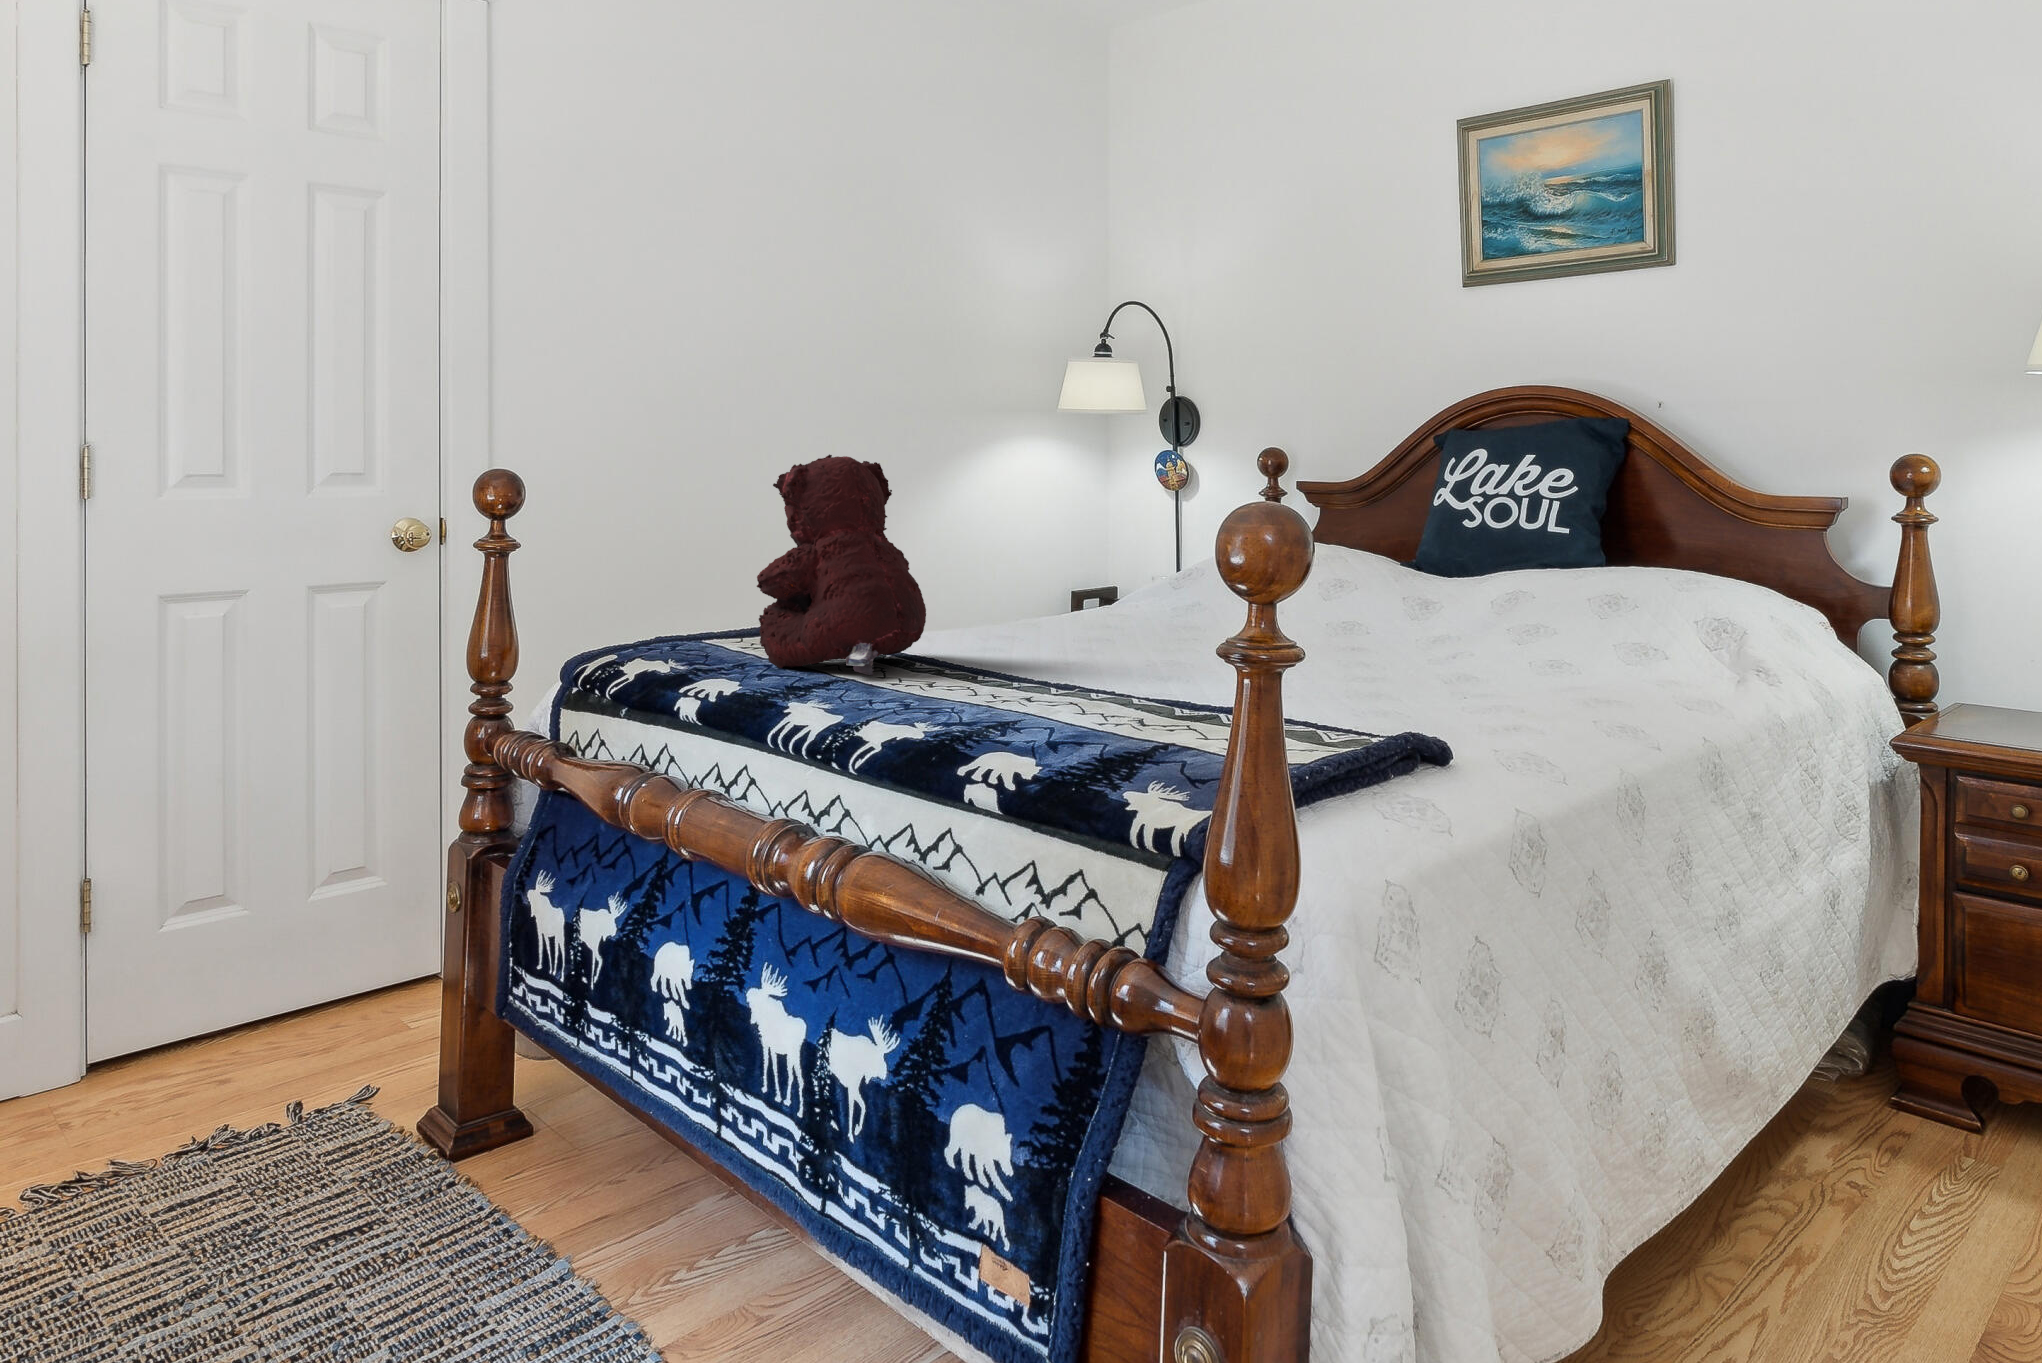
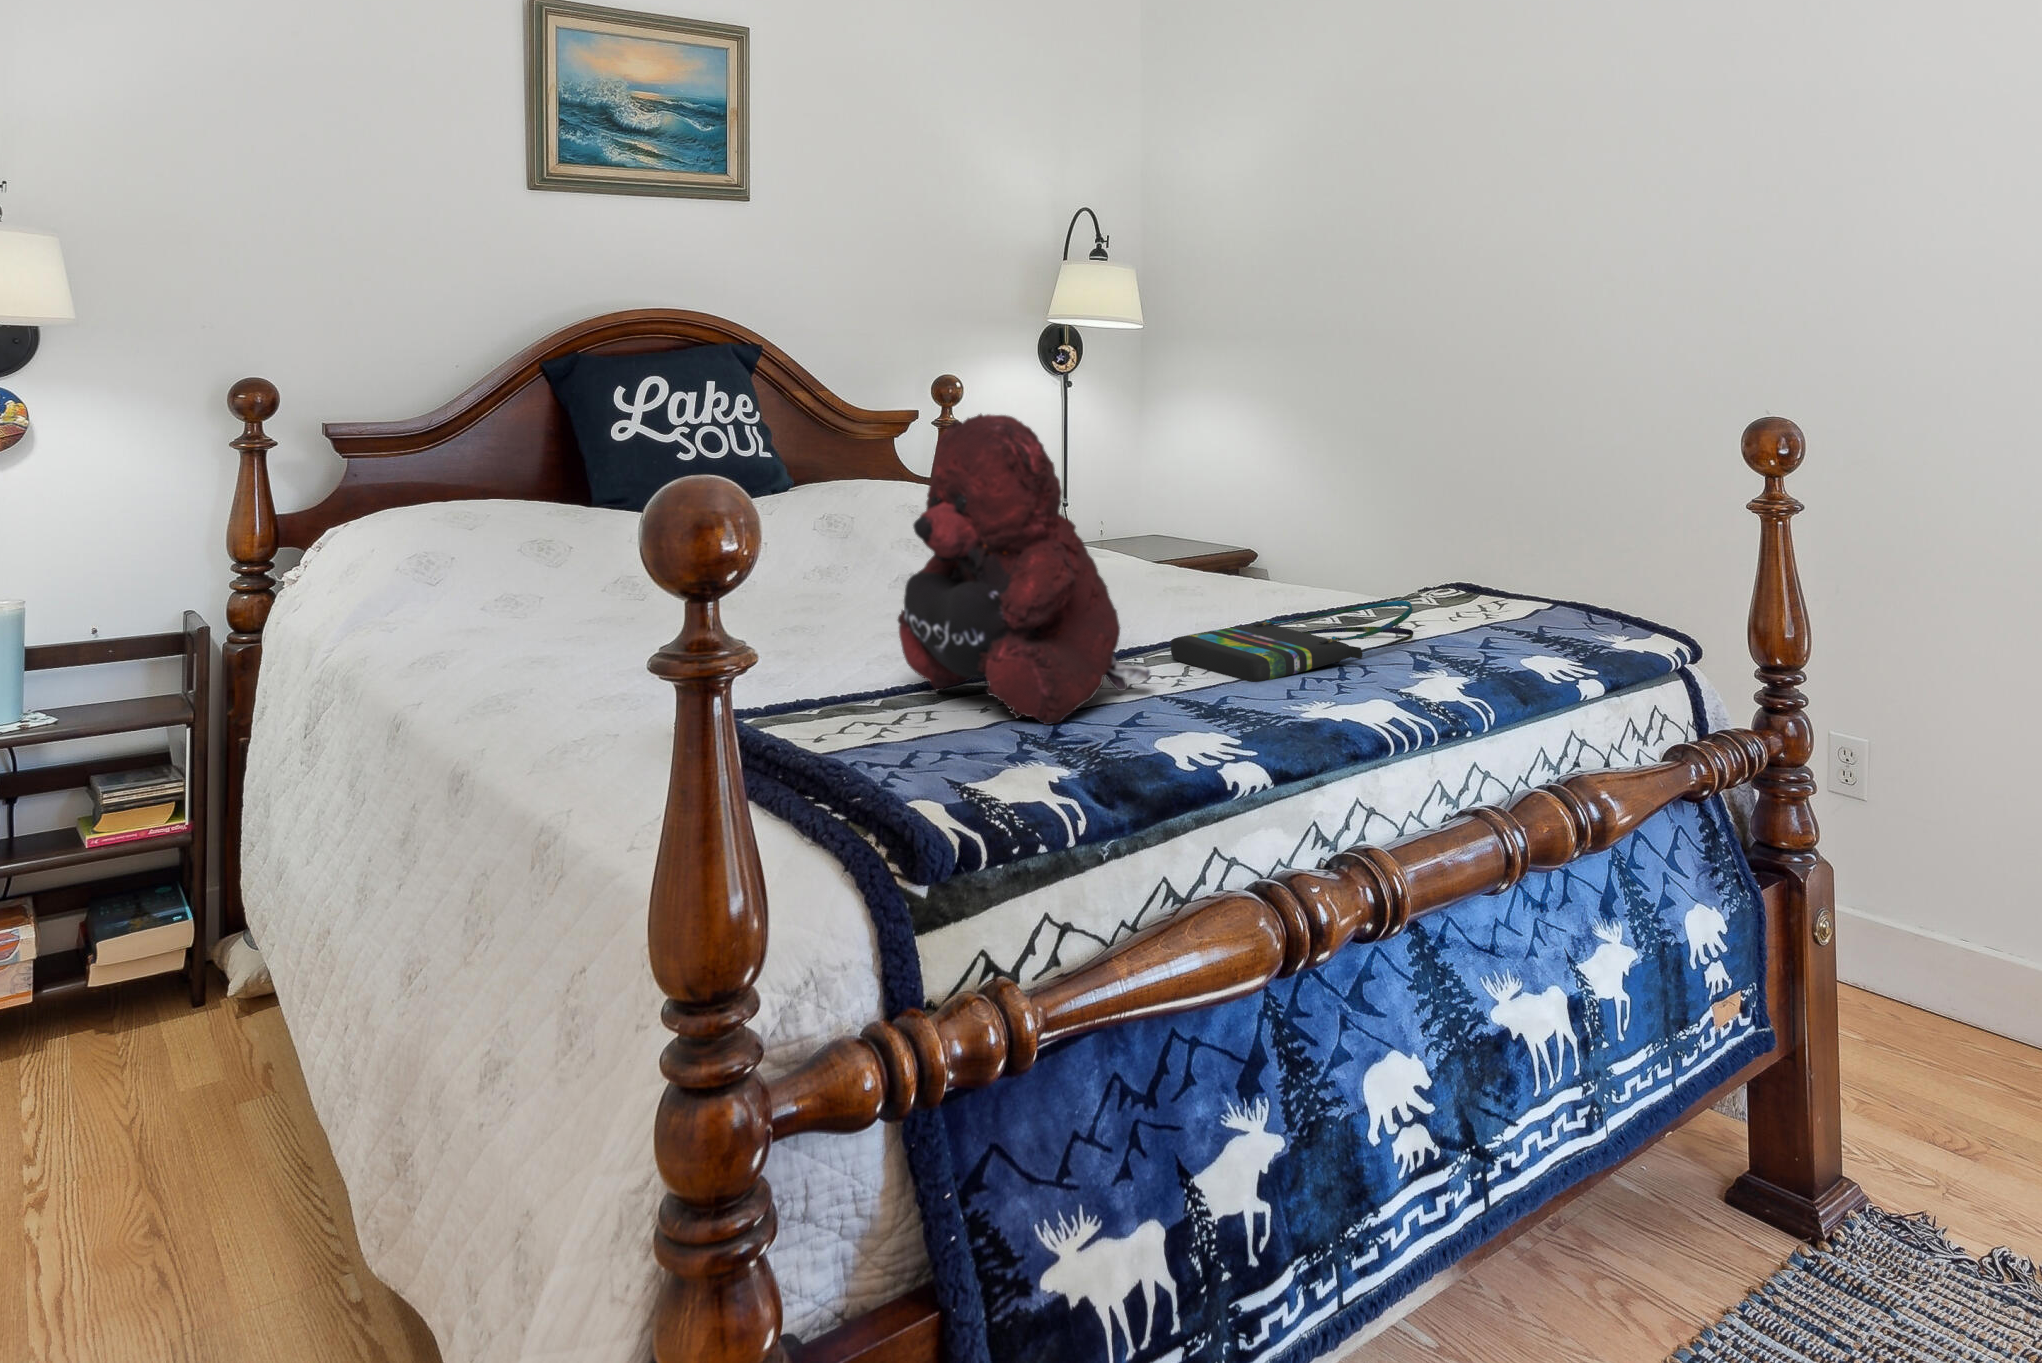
tote bag: none [899,668,1110,728] -> present [1171,601,1414,682]

